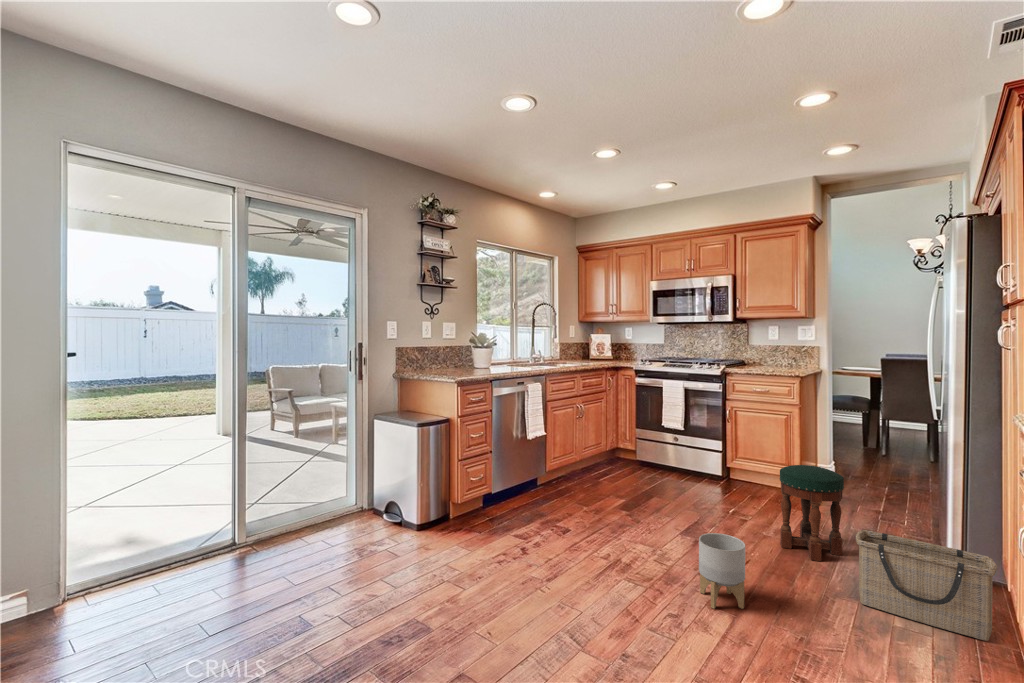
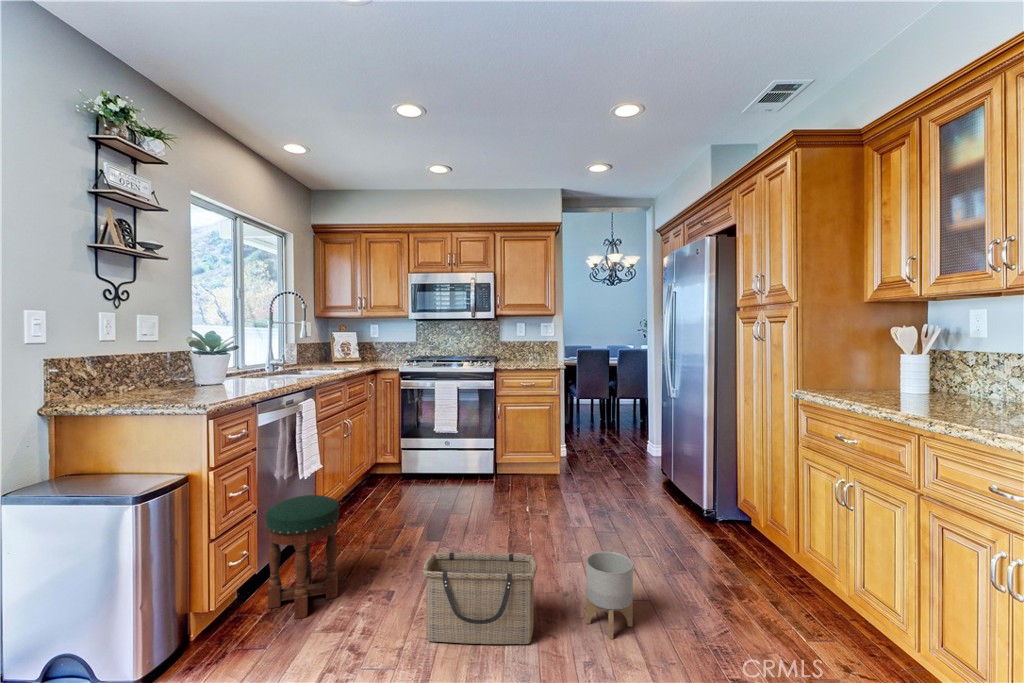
stool: present [780,465,844,561] -> present [266,495,339,619]
basket: present [856,530,997,641] -> present [423,552,537,644]

